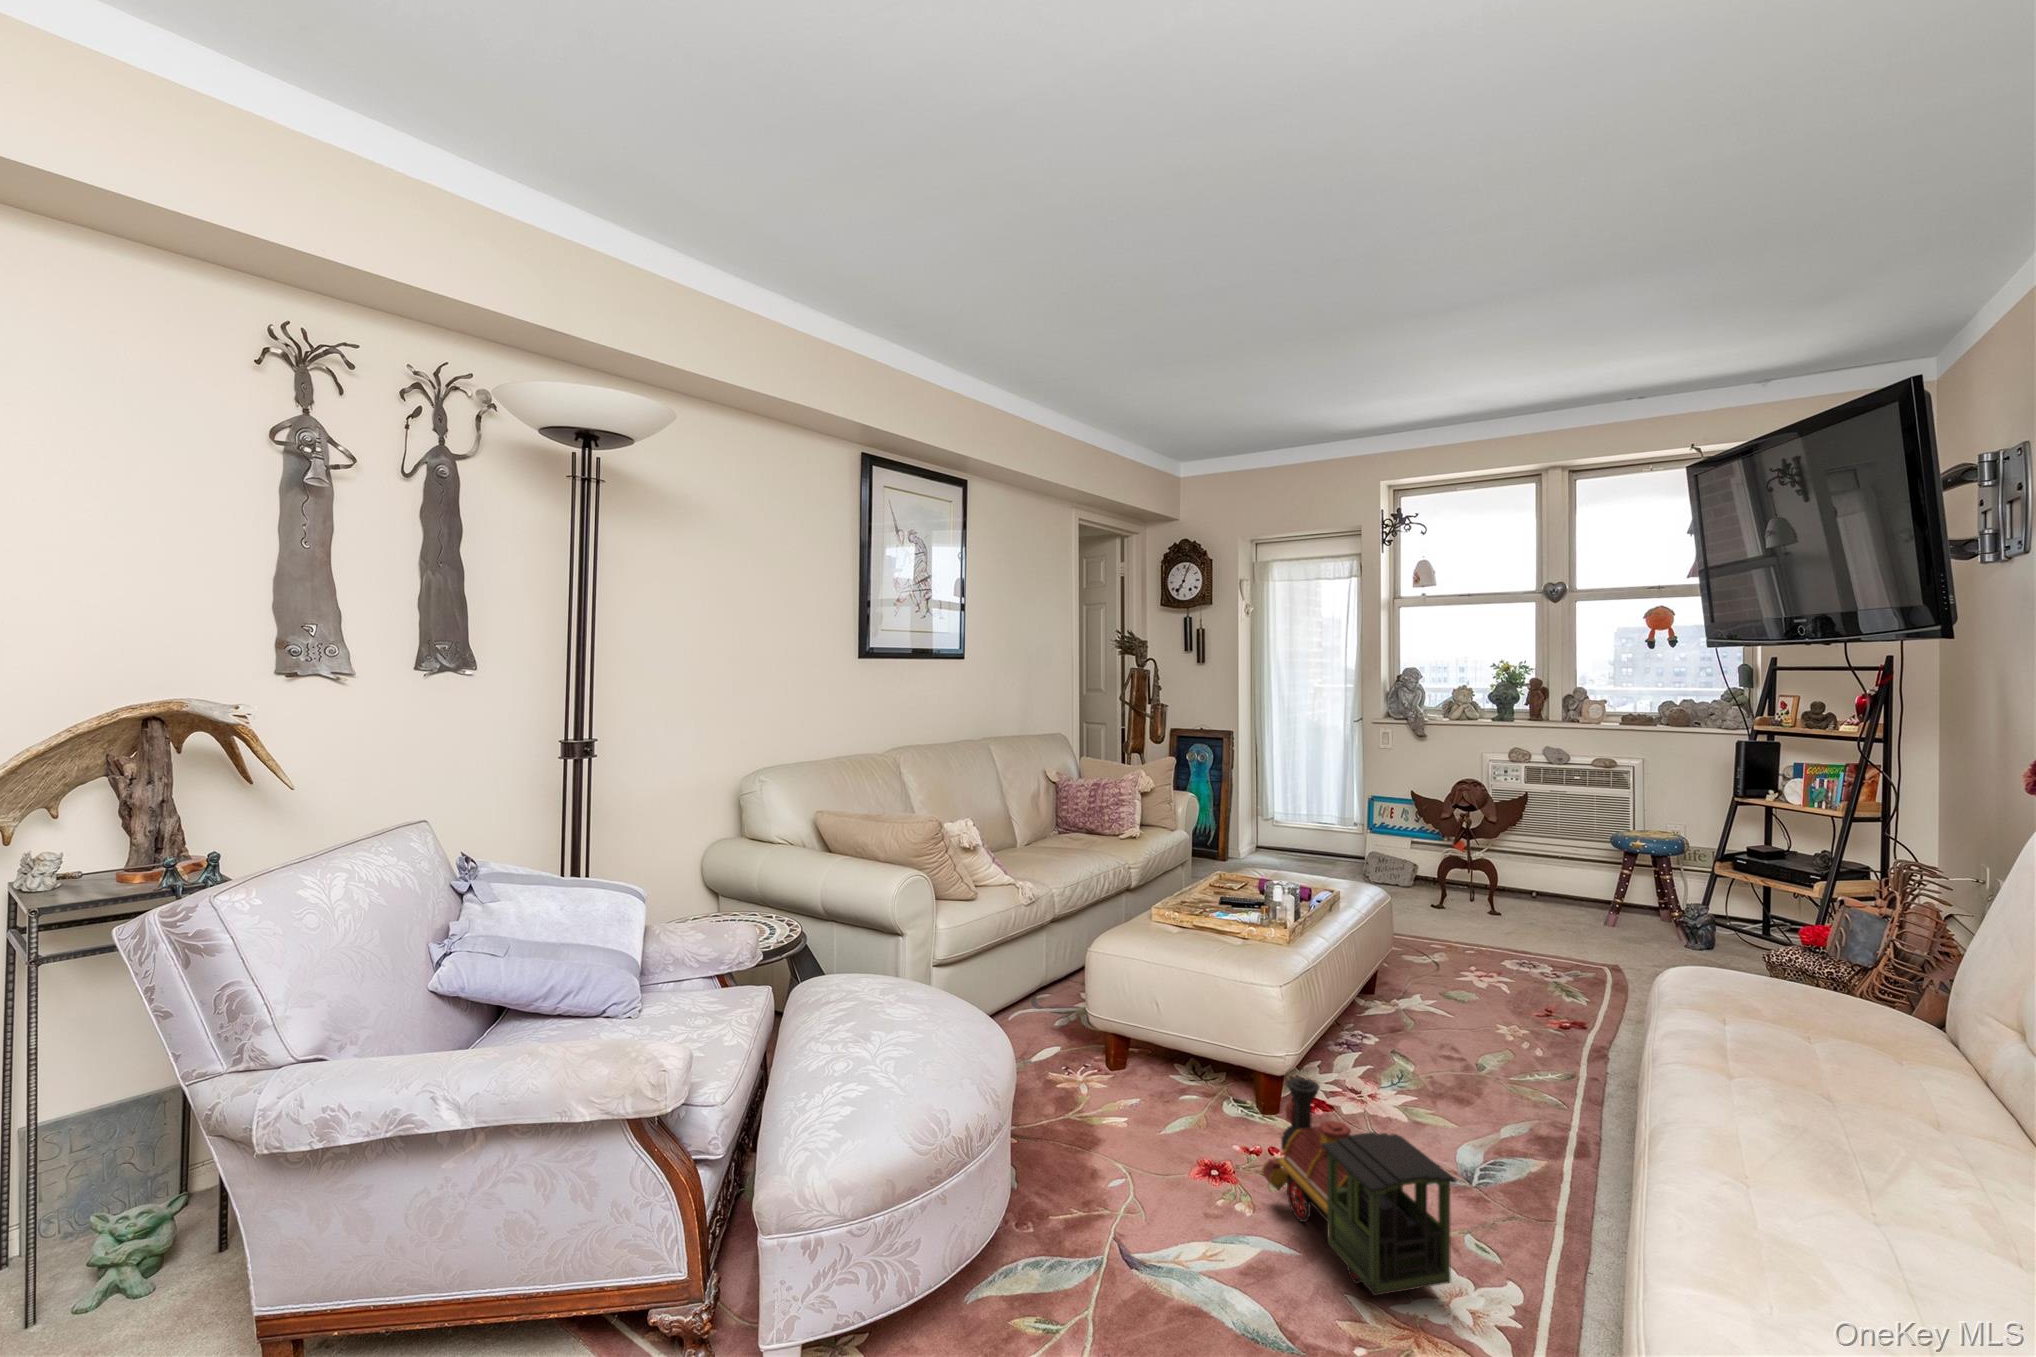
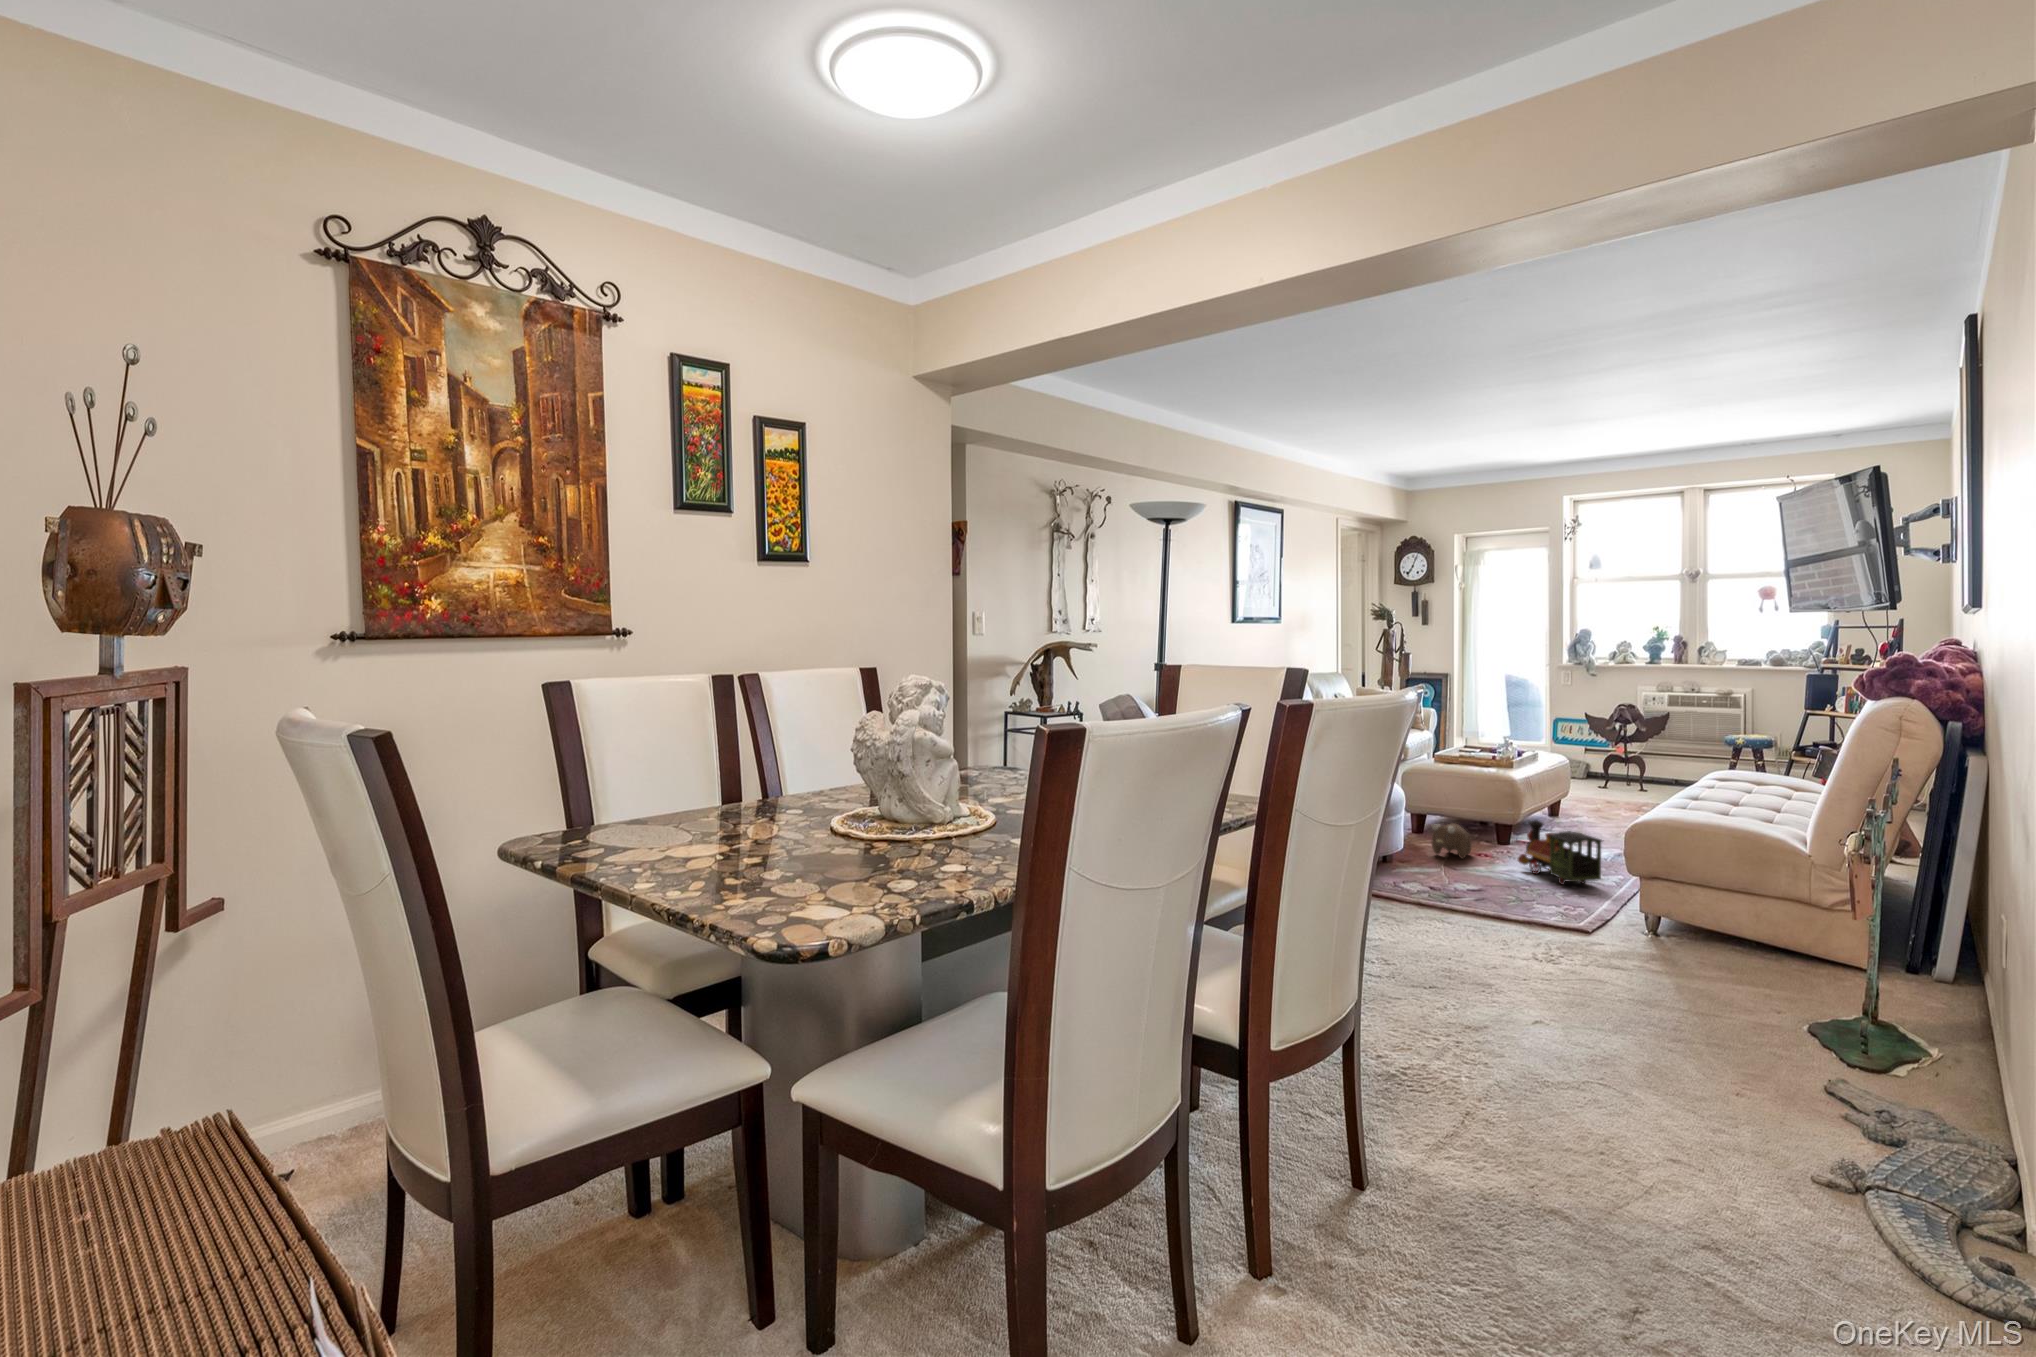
plush toy: none [1092,1055,1181,1142] -> present [1431,823,1472,859]

